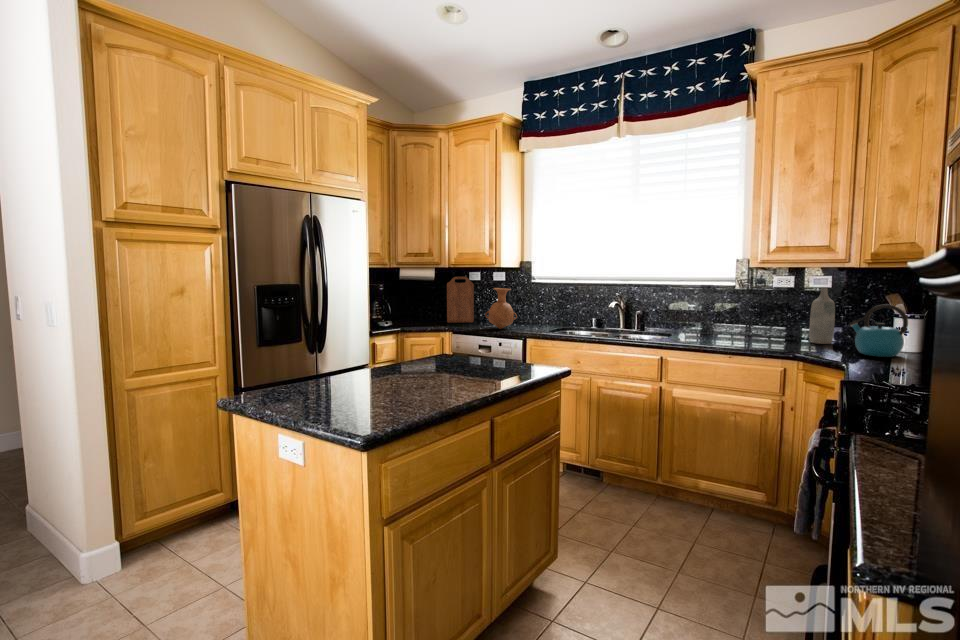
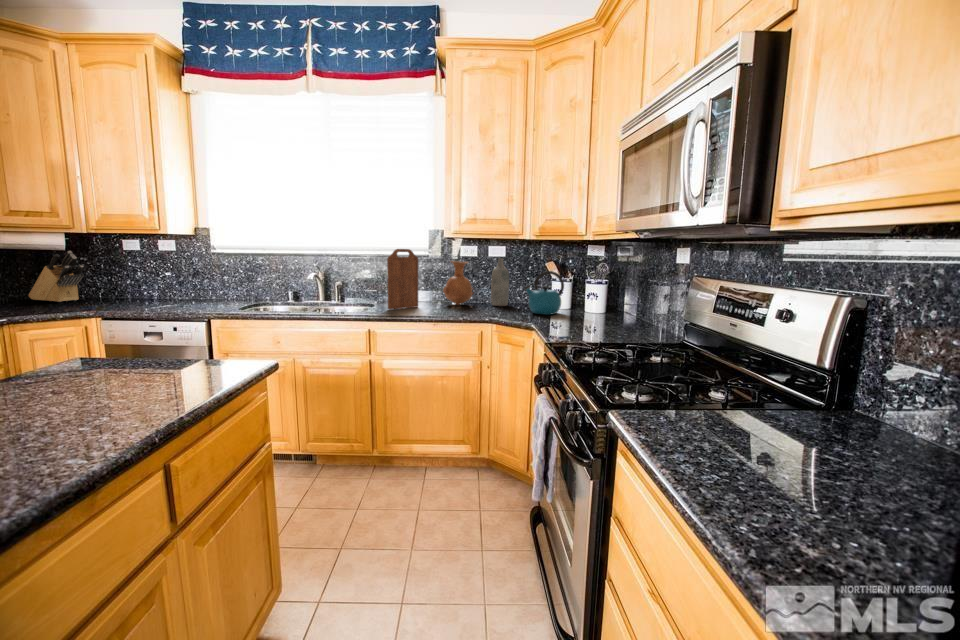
cutting board: present [447,277,474,323] -> present [387,249,418,309]
knife block: none [410,281,444,319] -> present [29,251,84,302]
vase: present [485,288,517,329] -> present [443,261,474,305]

